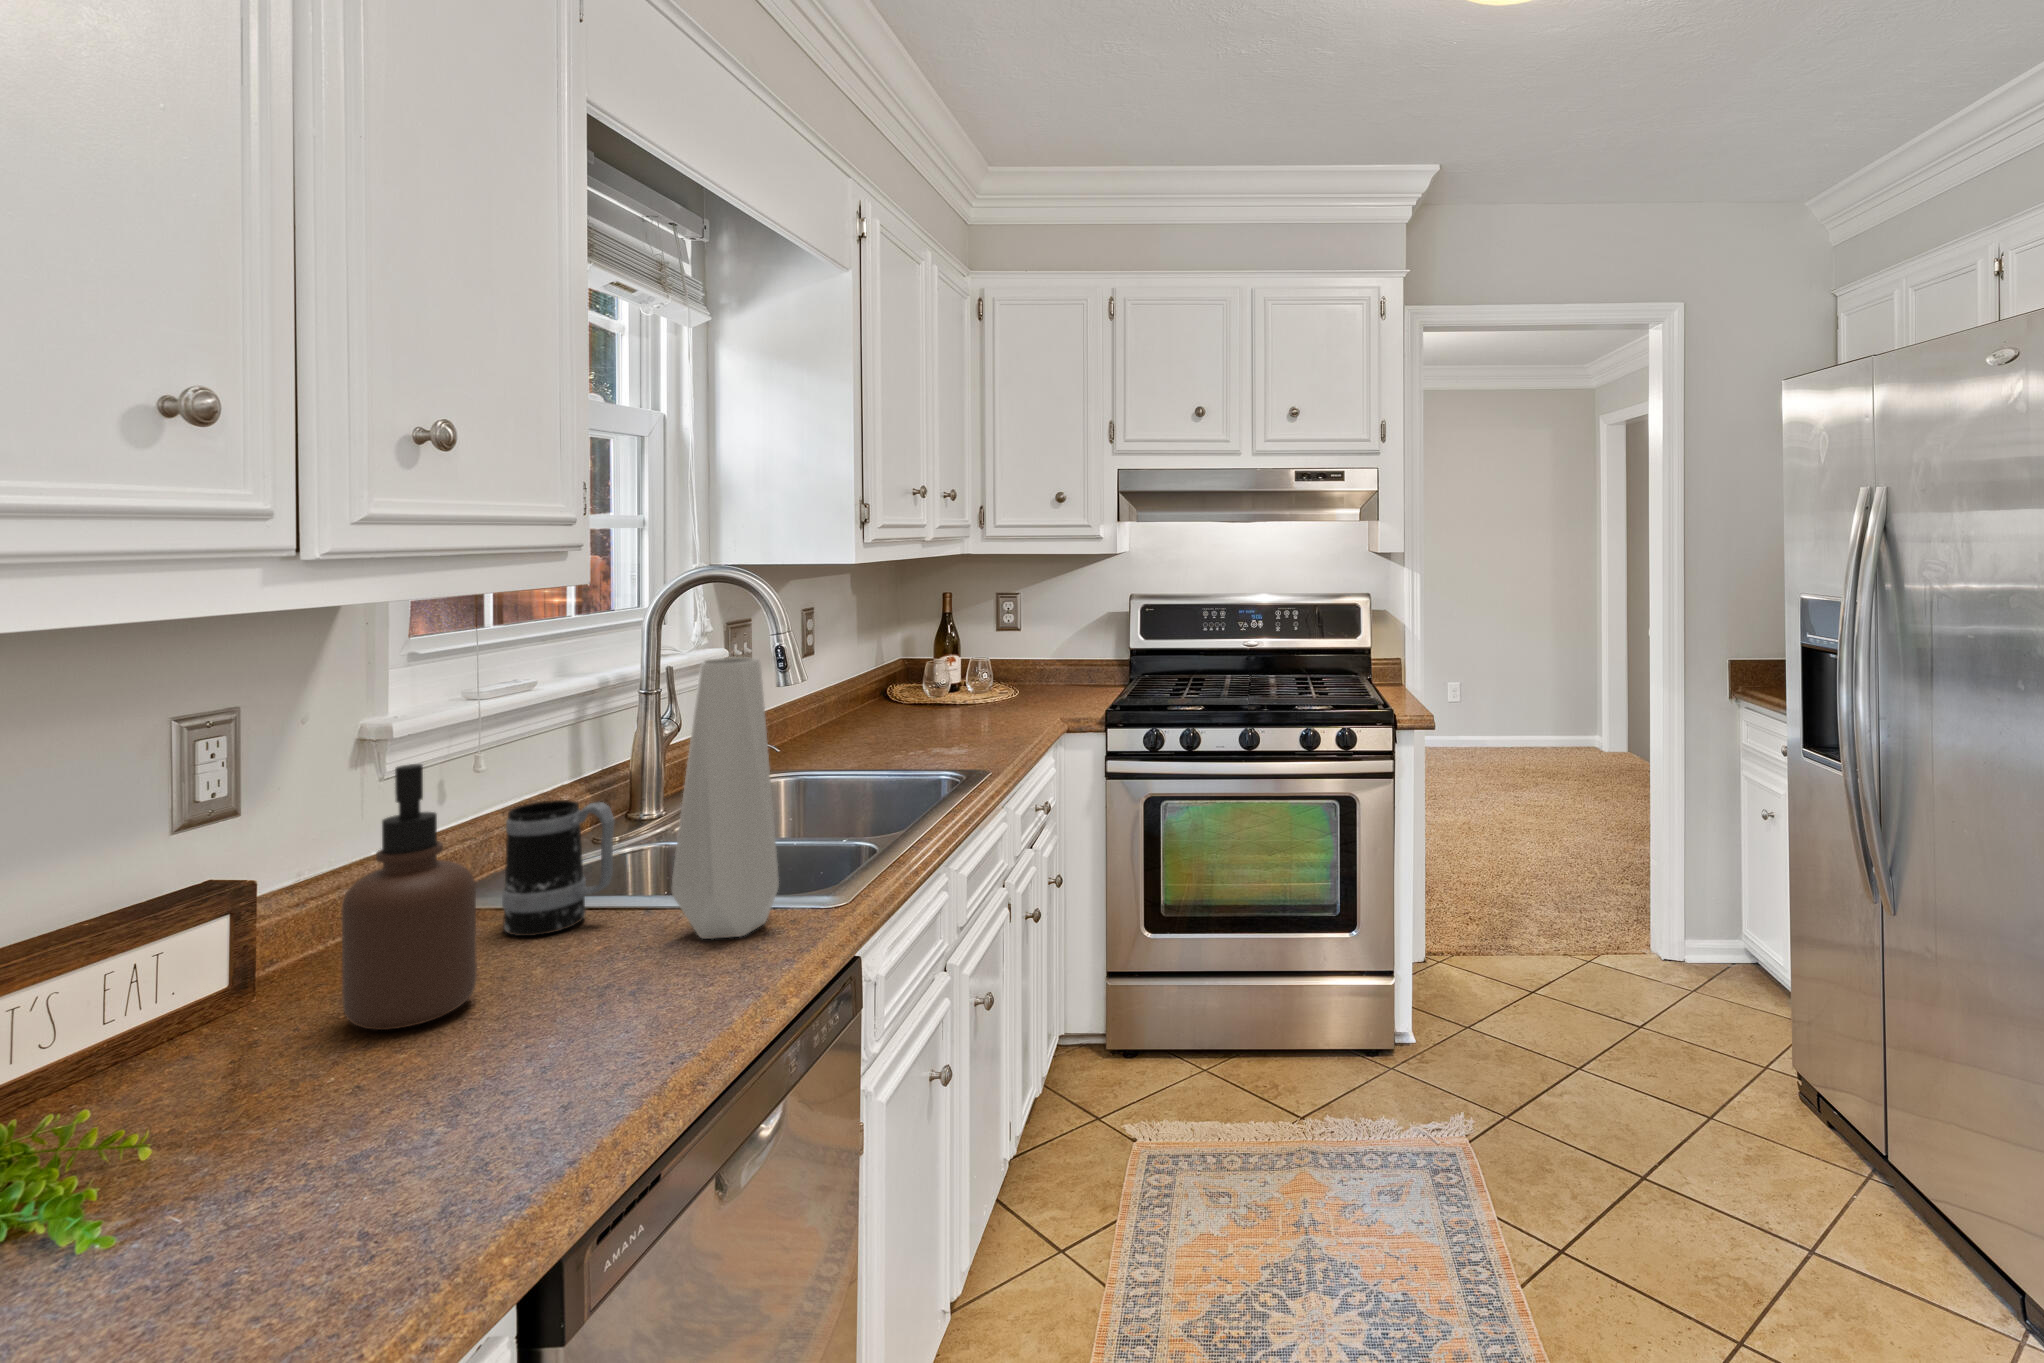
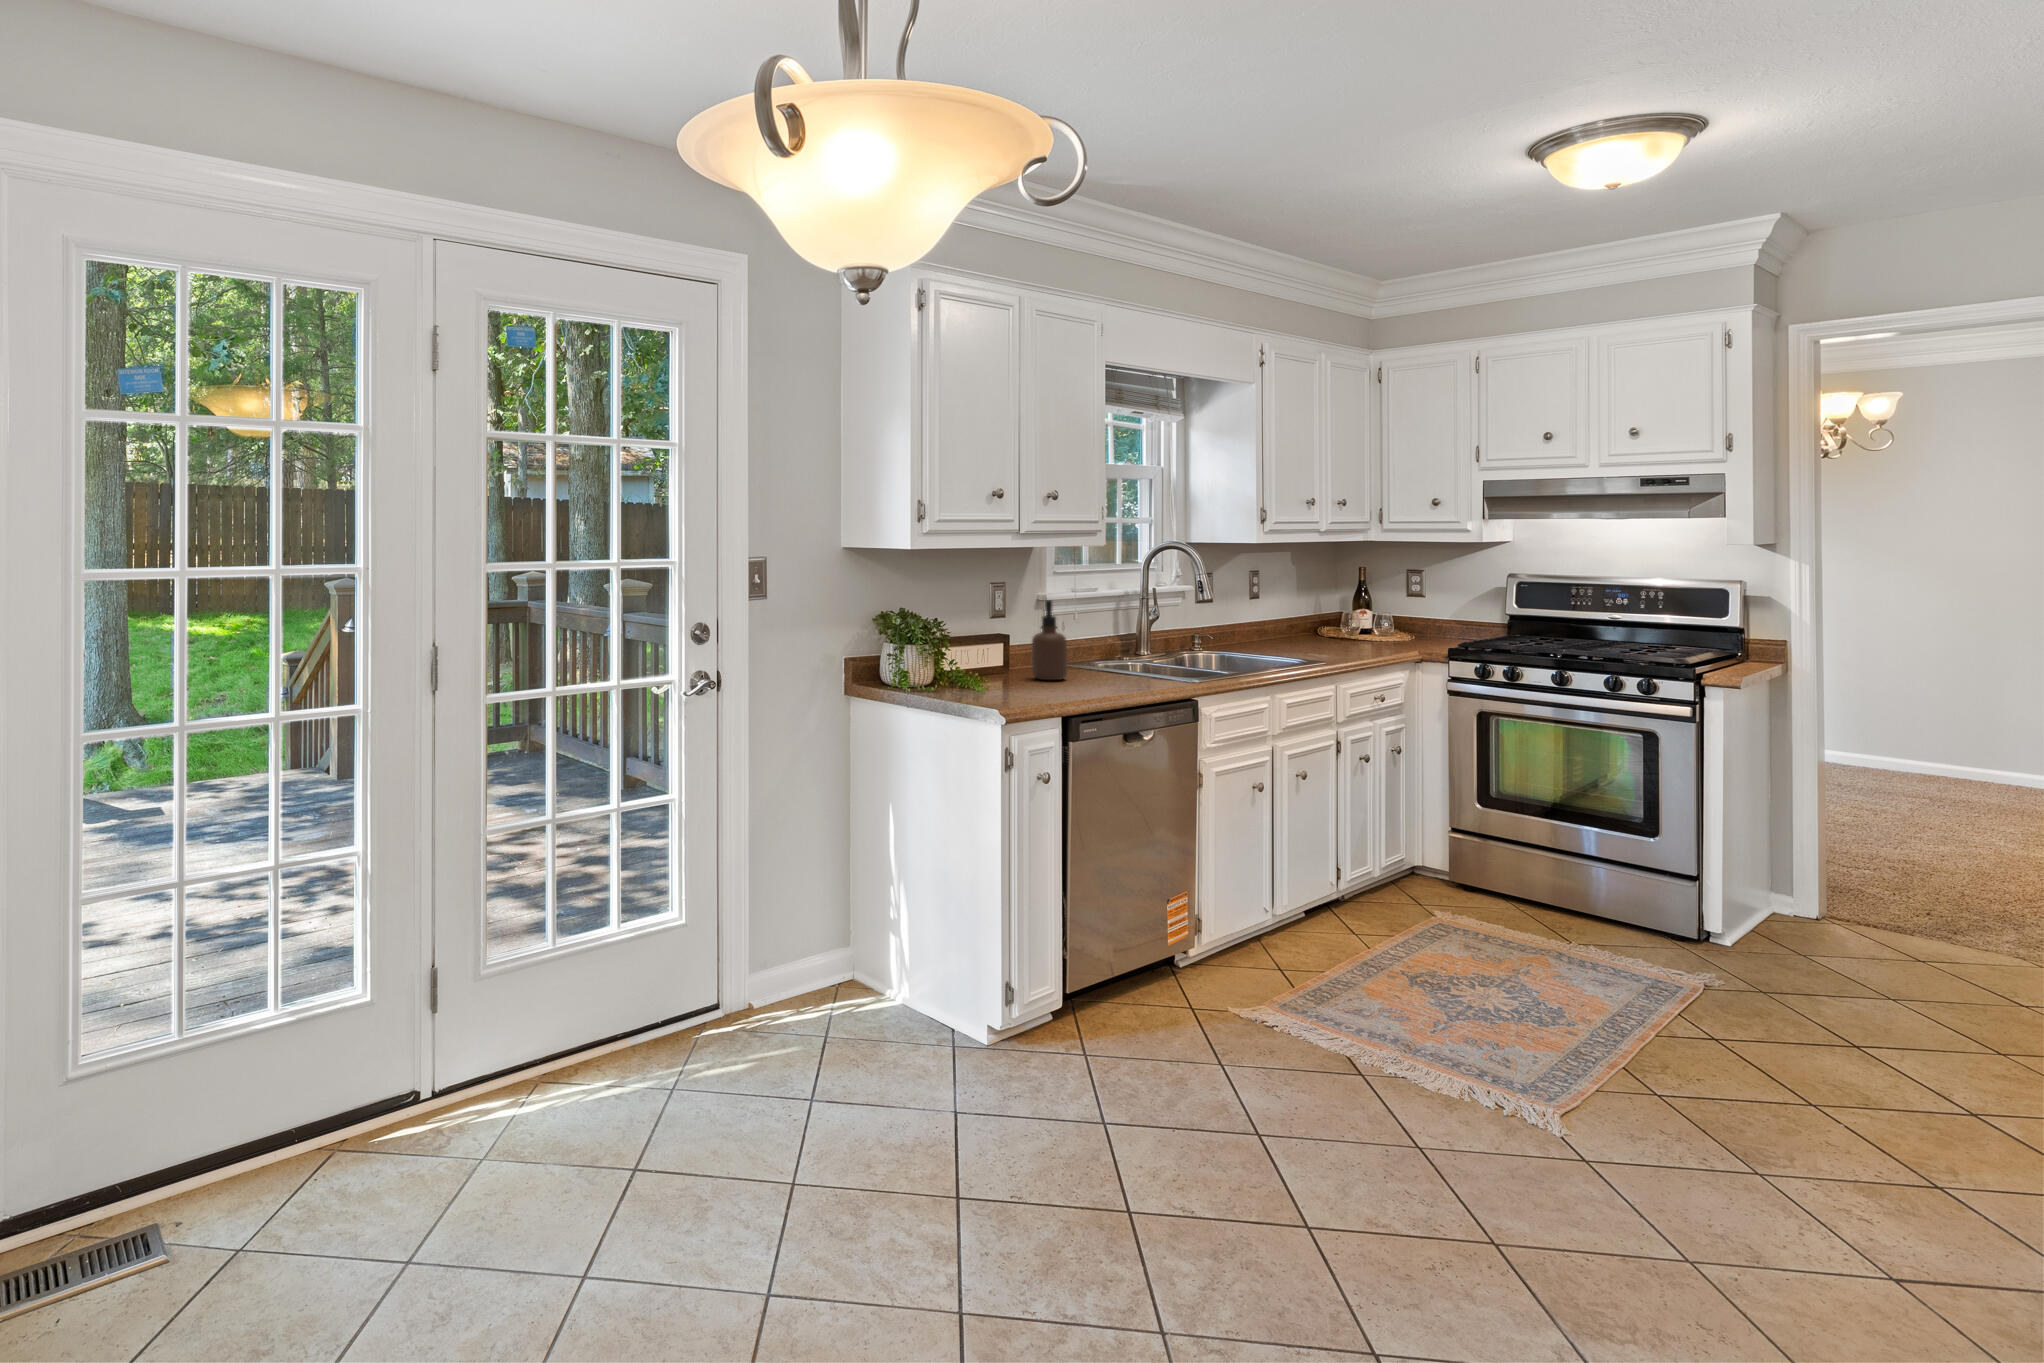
vase: present [672,657,779,939] -> none [1131,575,1170,681]
mug: present [502,800,615,936] -> none [1079,627,1115,673]

